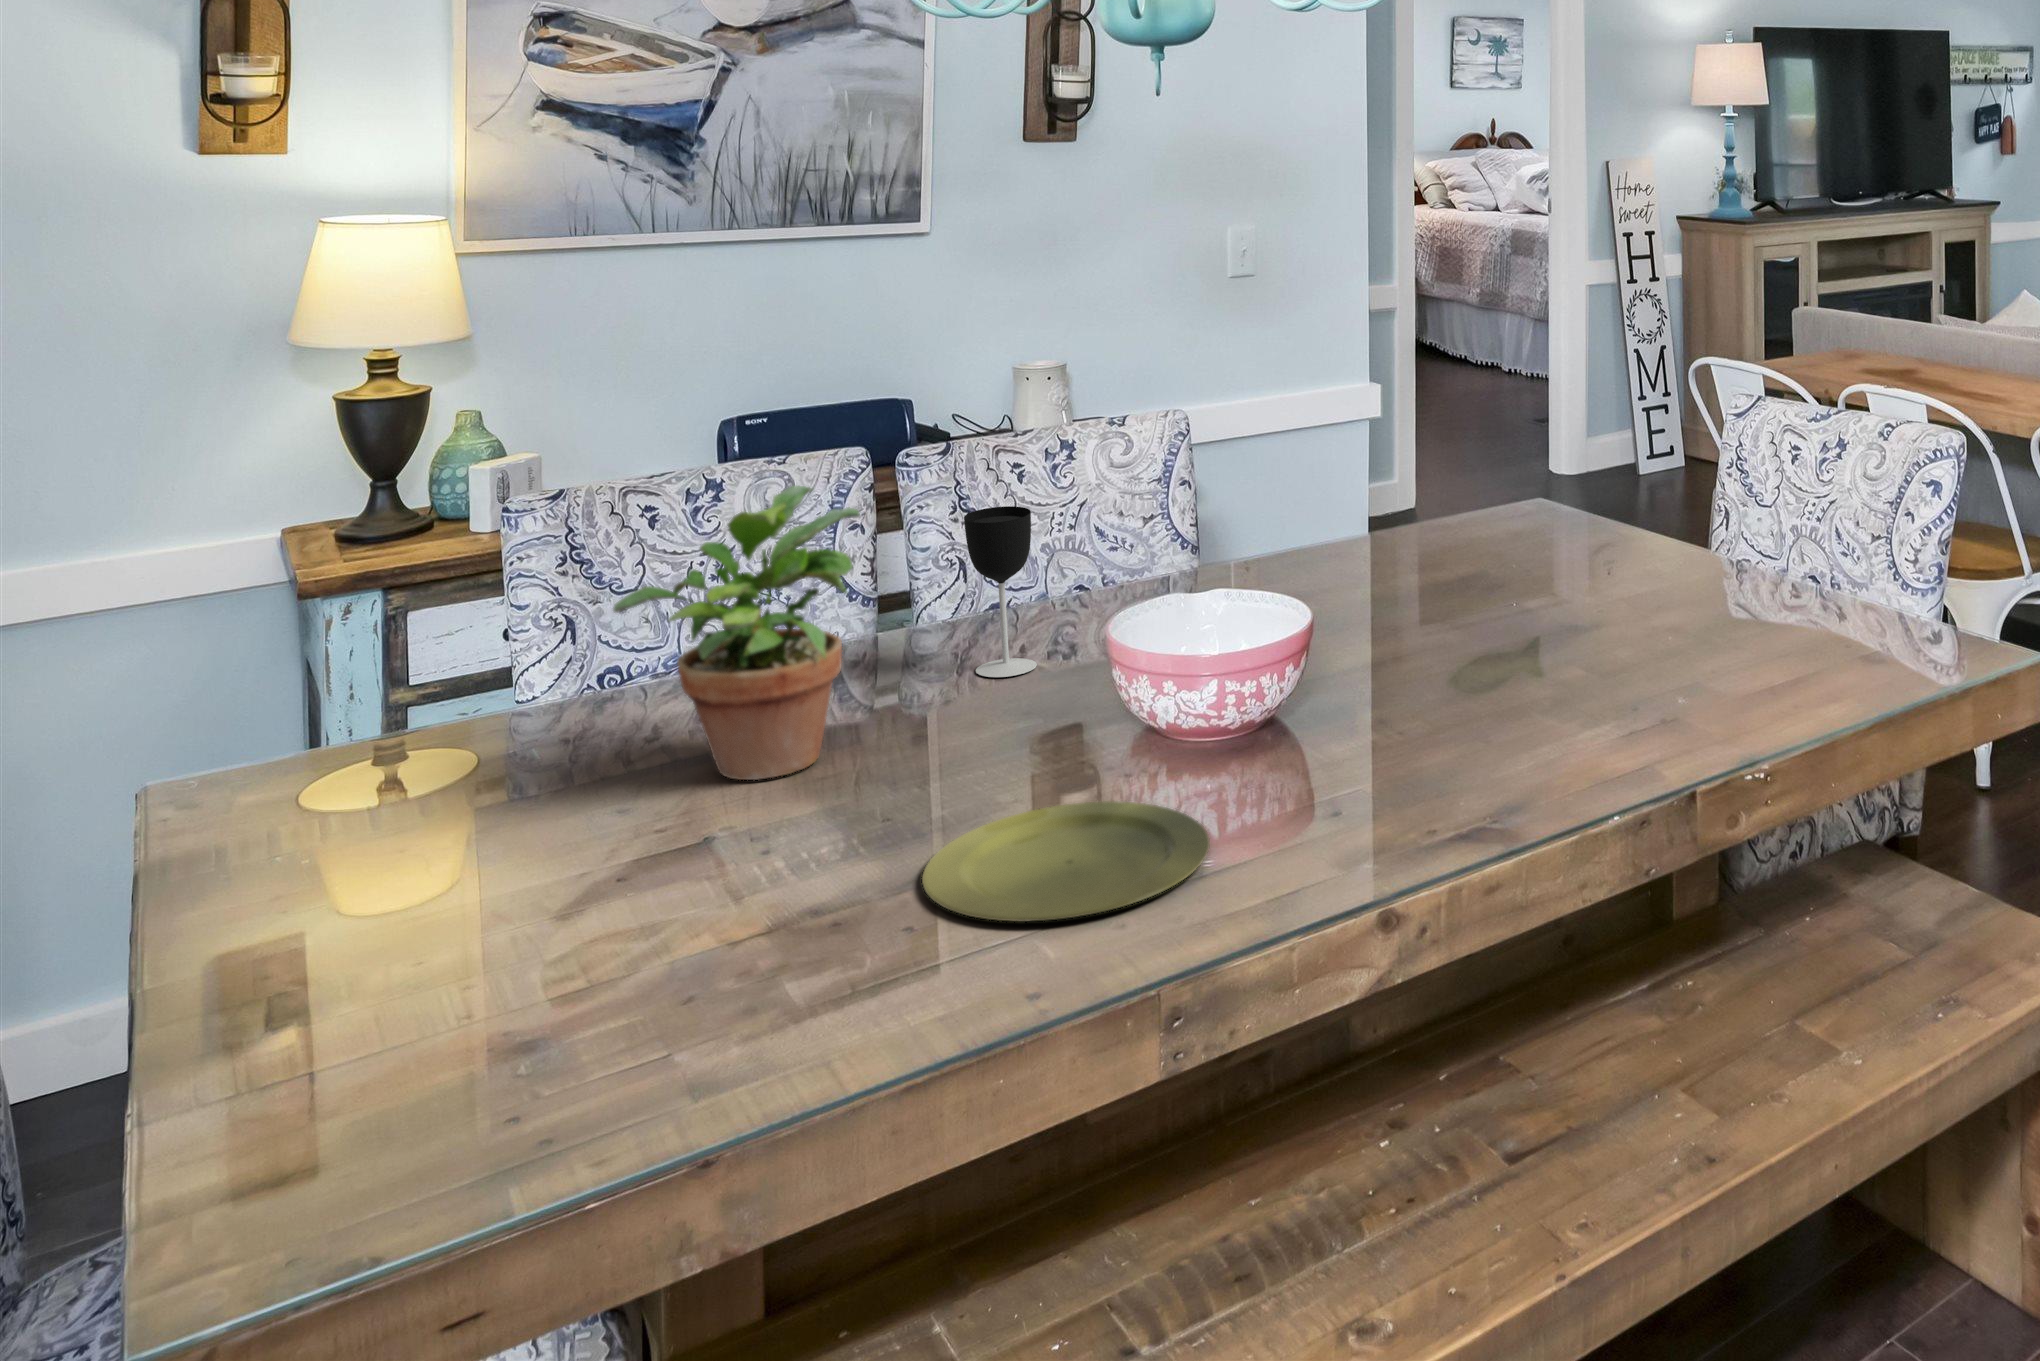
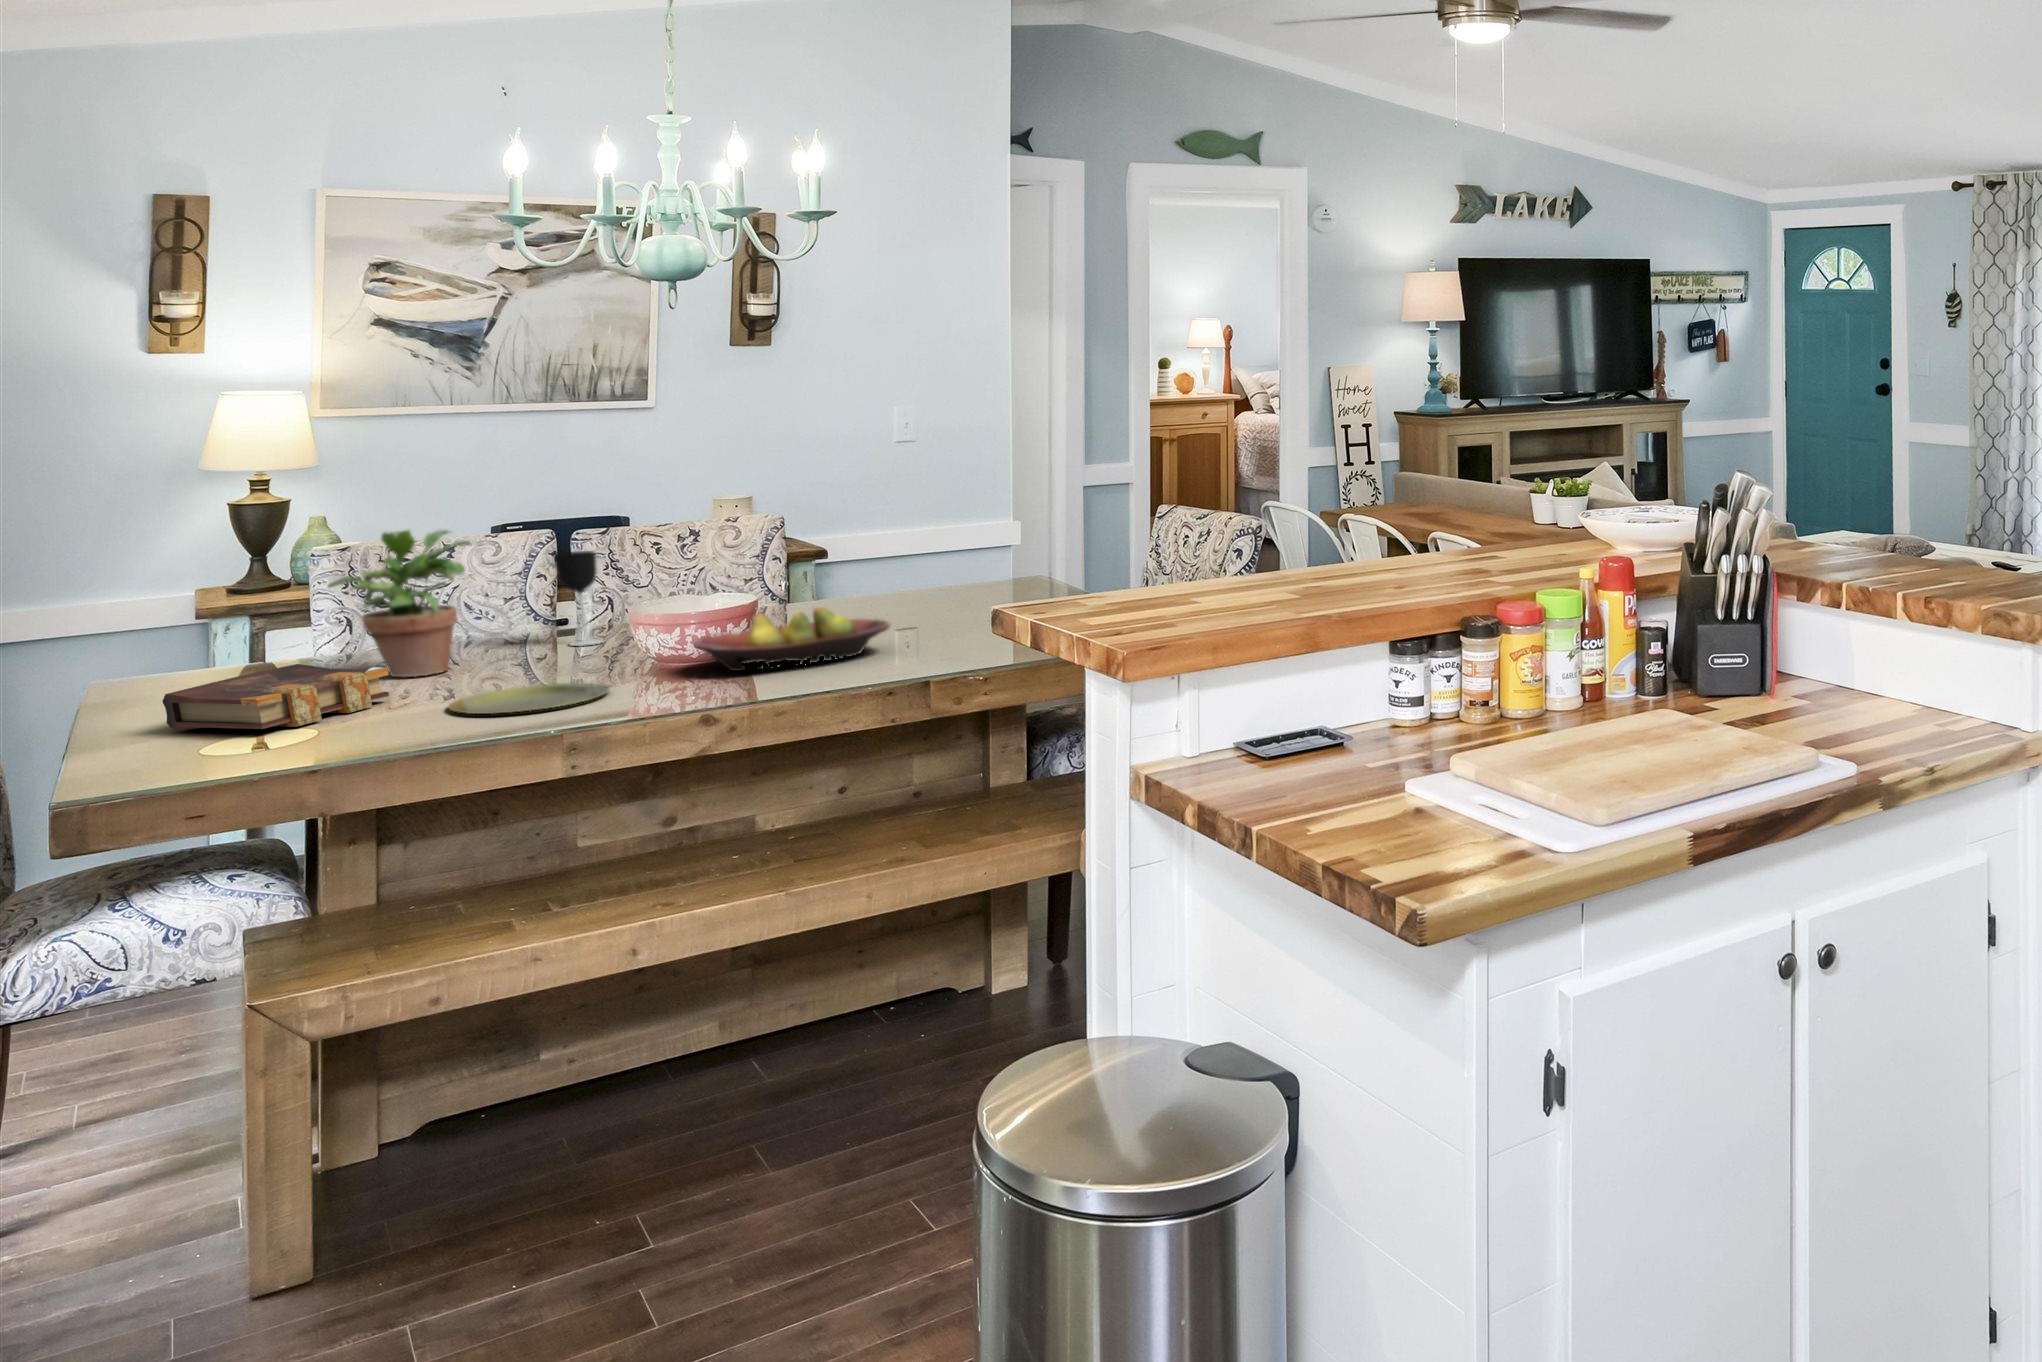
fruit bowl: none [1296,622,1595,758] -> present [694,607,890,671]
book: none [364,787,782,998] -> present [162,664,389,730]

